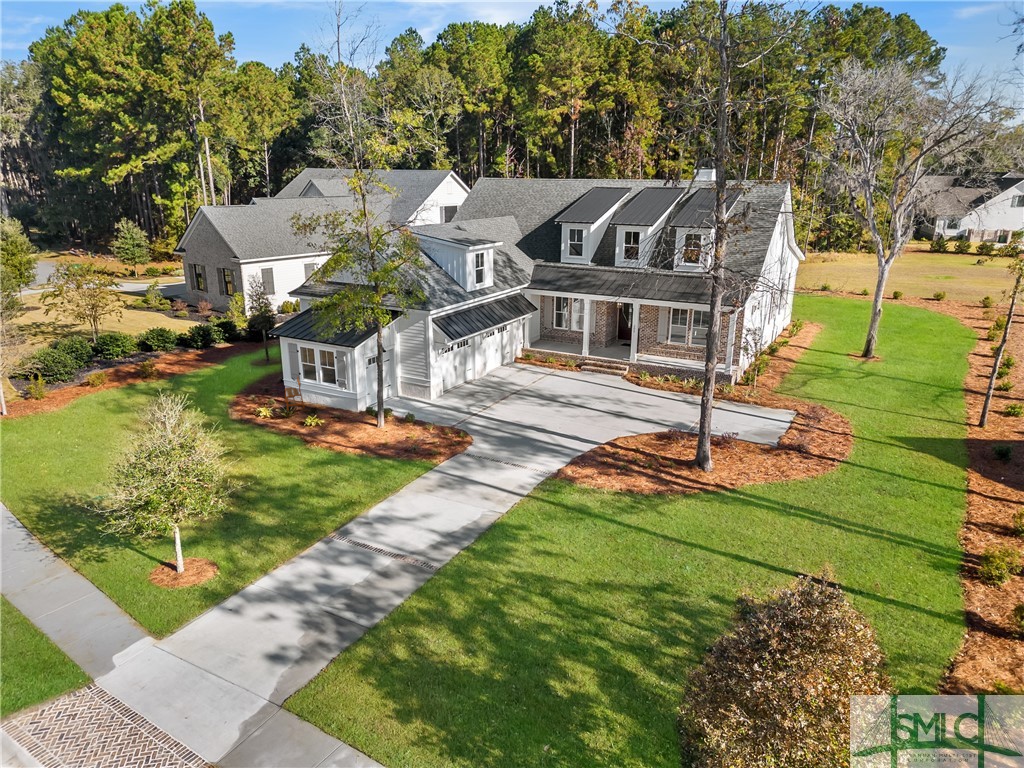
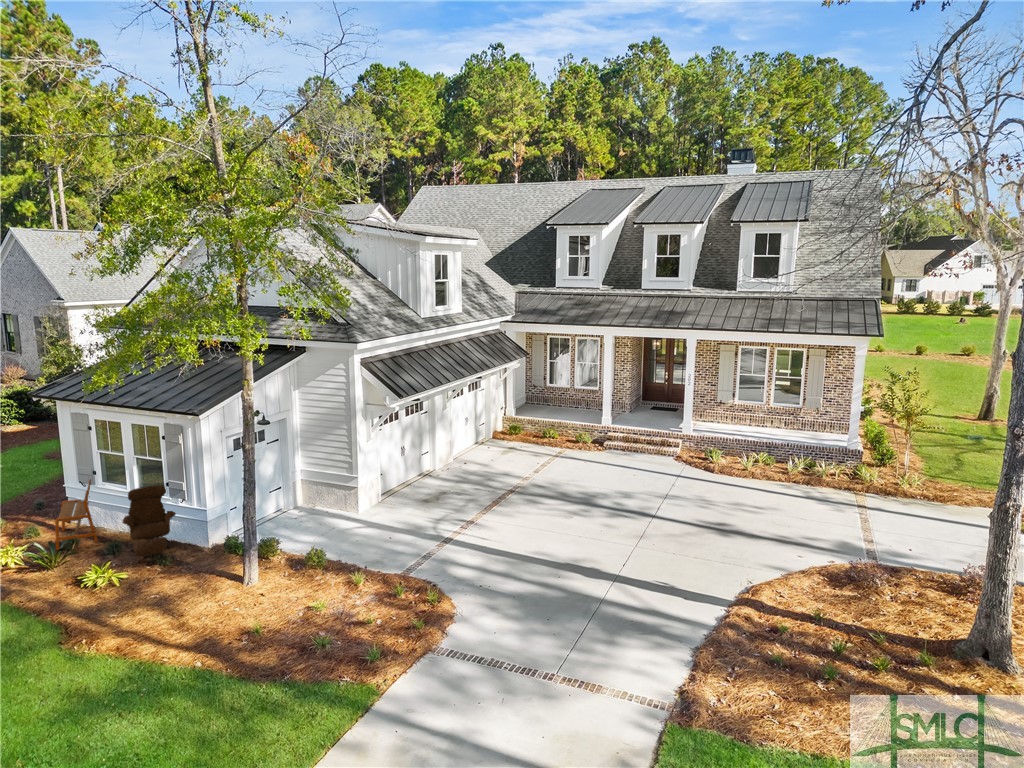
lounge chair: none [318,382,342,418] -> present [123,485,176,563]

